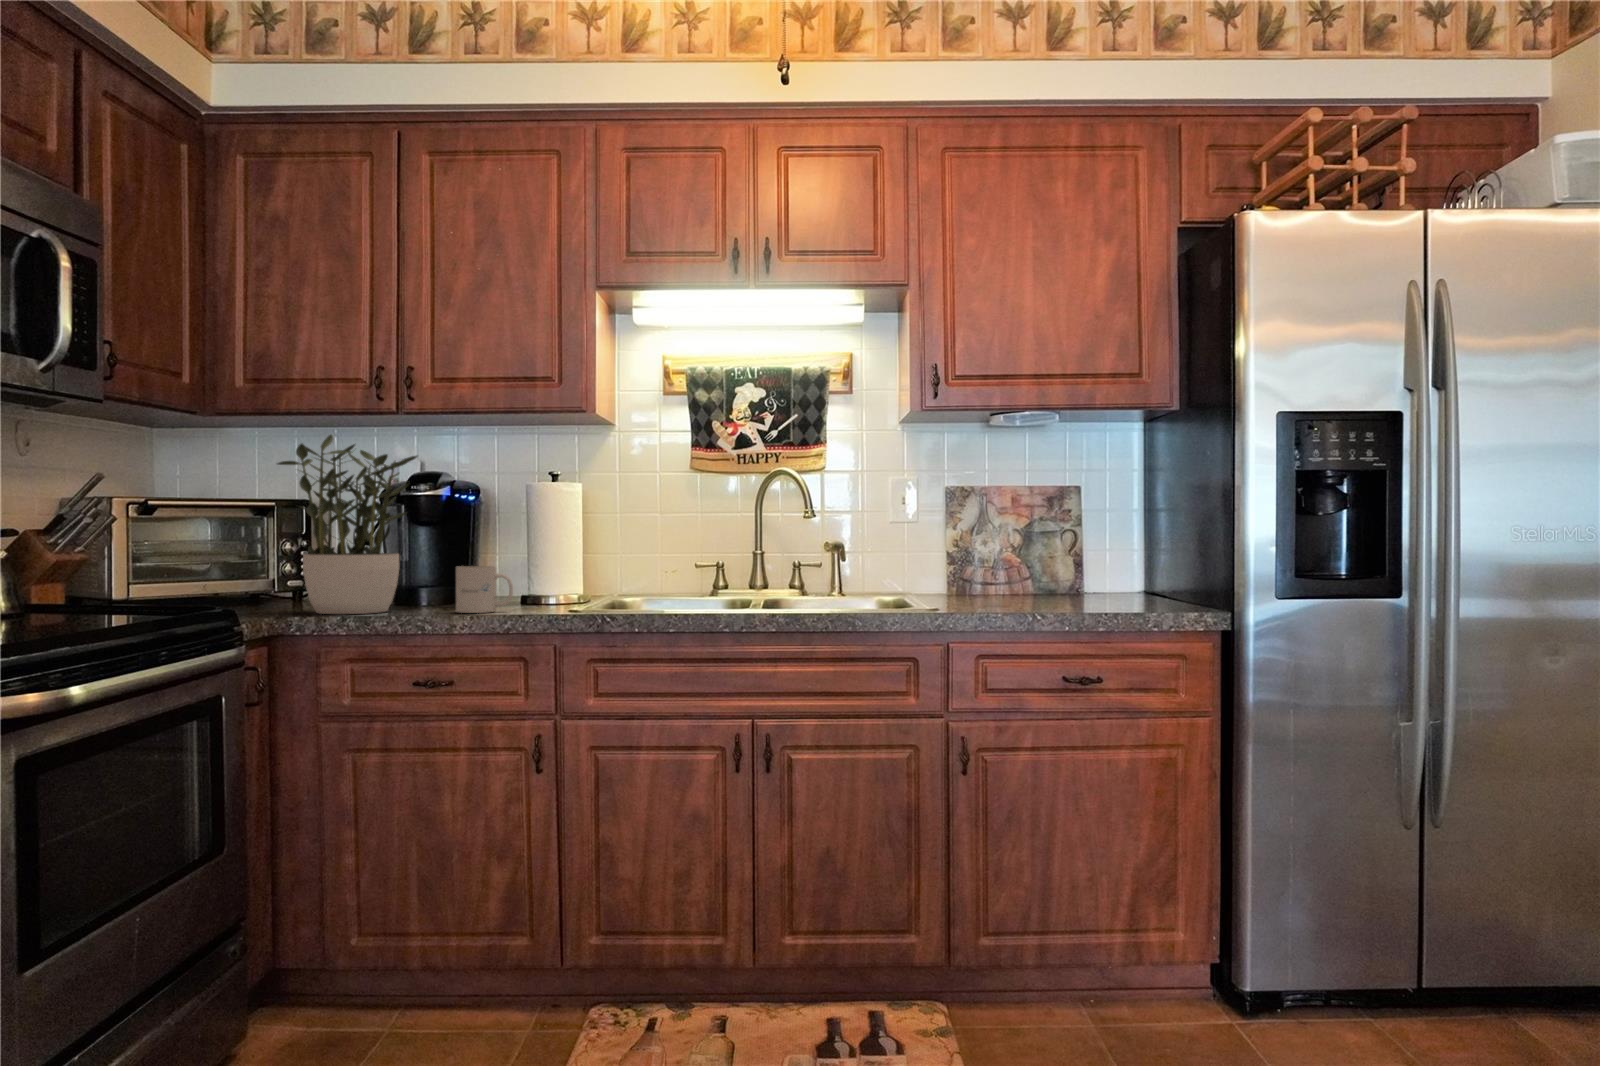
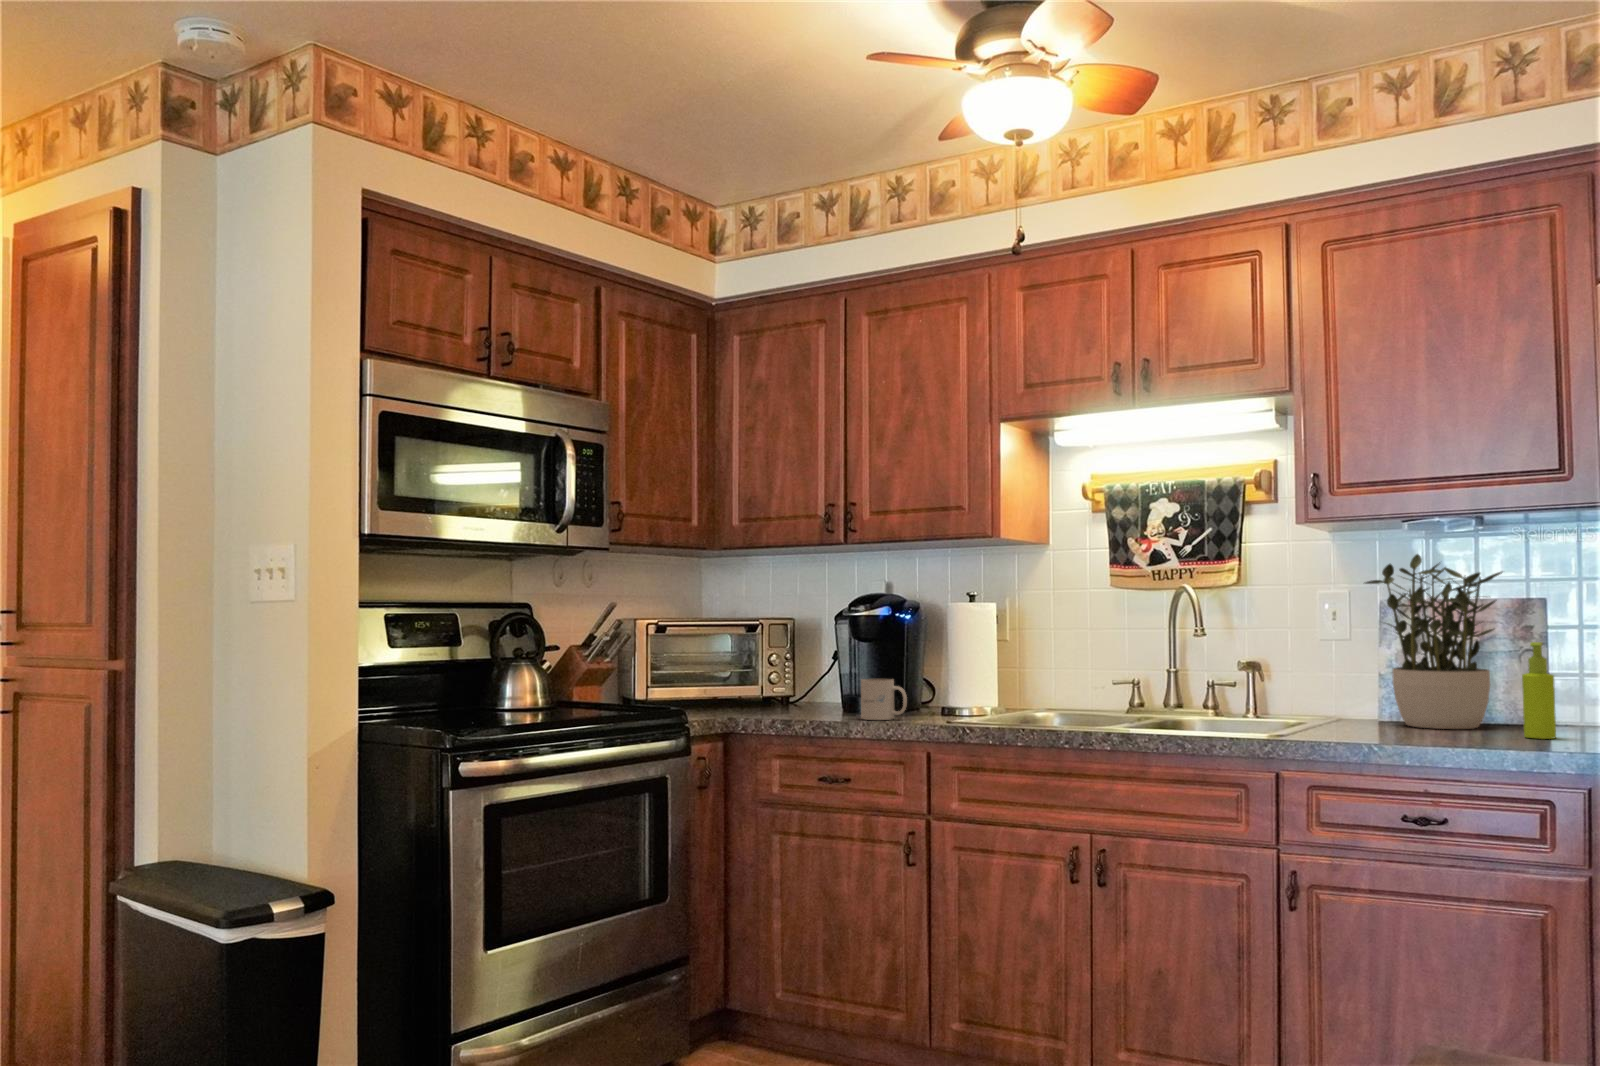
potted plant: present [277,435,417,614] -> present [1365,554,1502,729]
soap dispenser: none [1095,519,1120,601] -> present [1522,642,1556,739]

